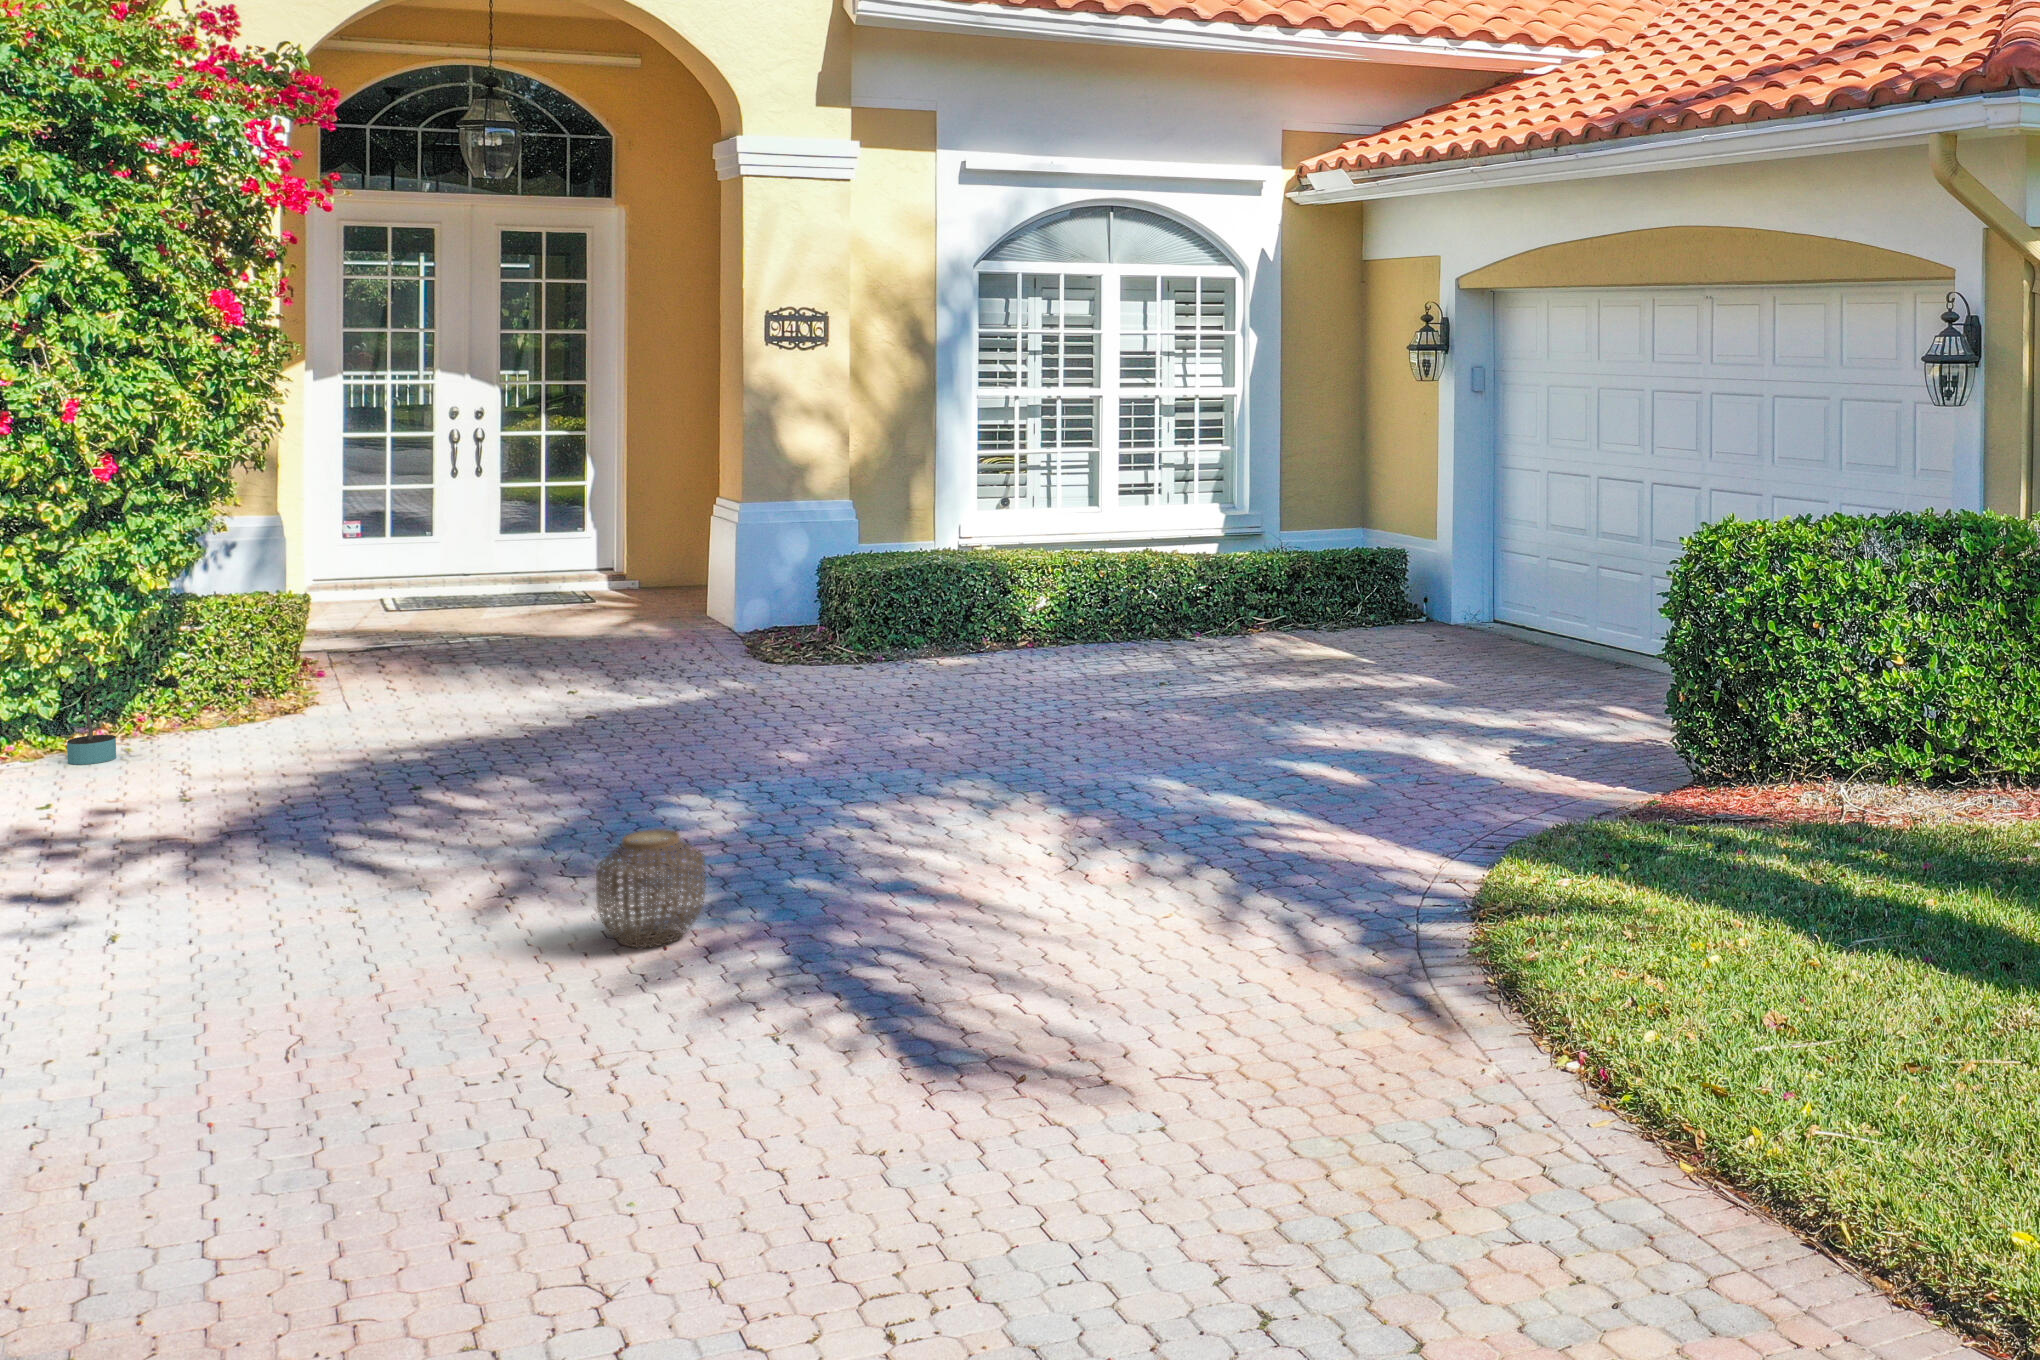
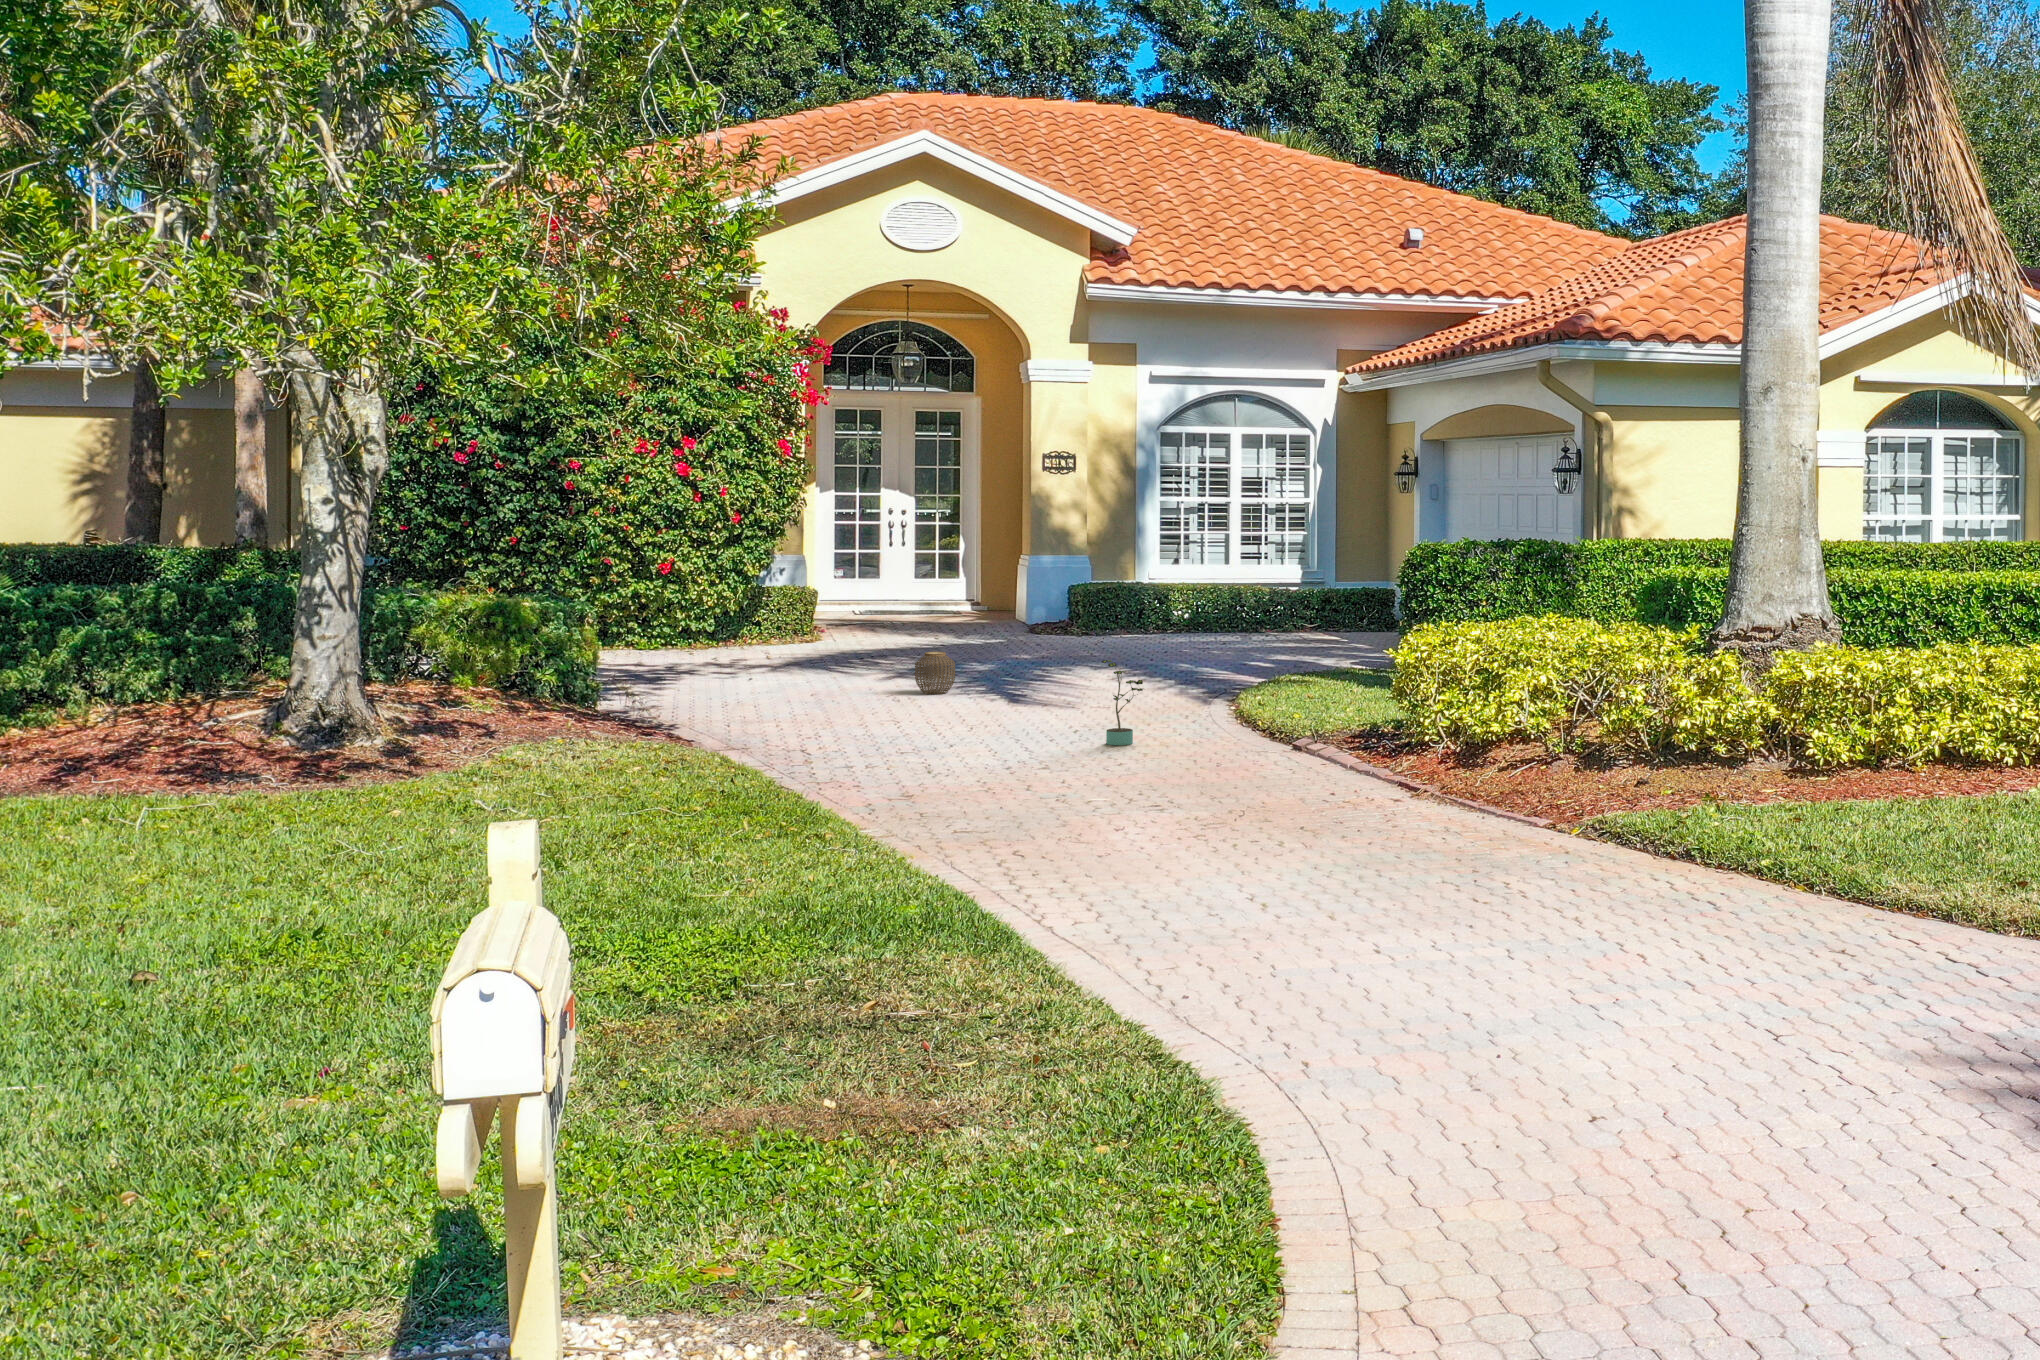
potted plant: present [67,648,142,764] -> present [1102,660,1143,745]

